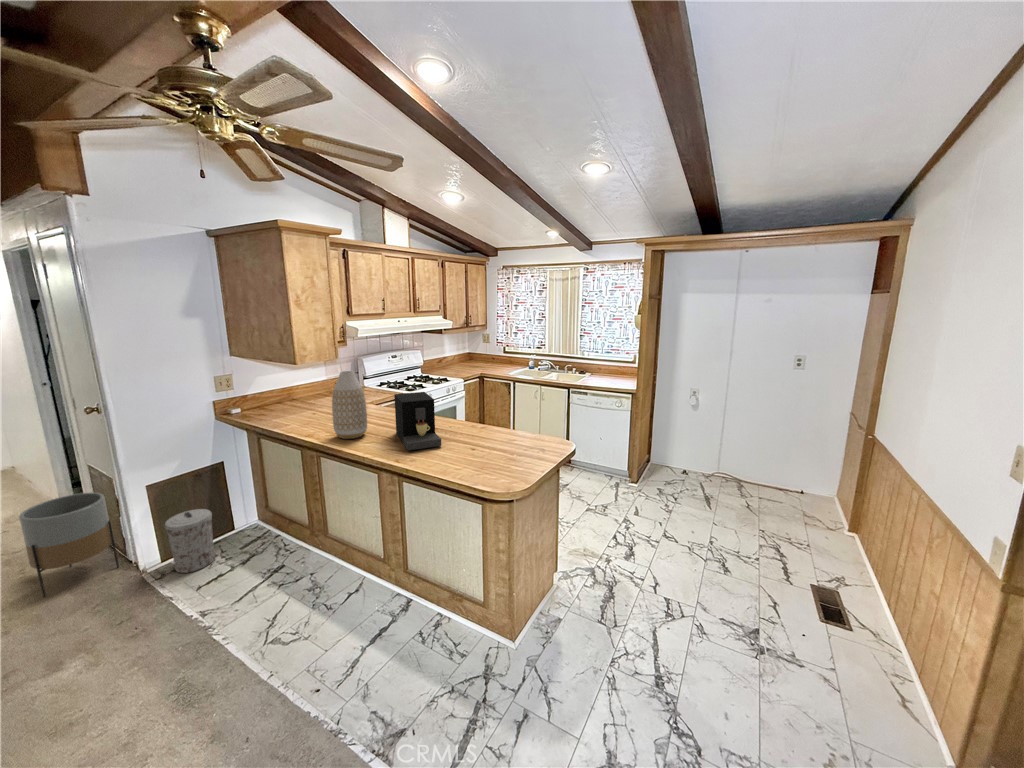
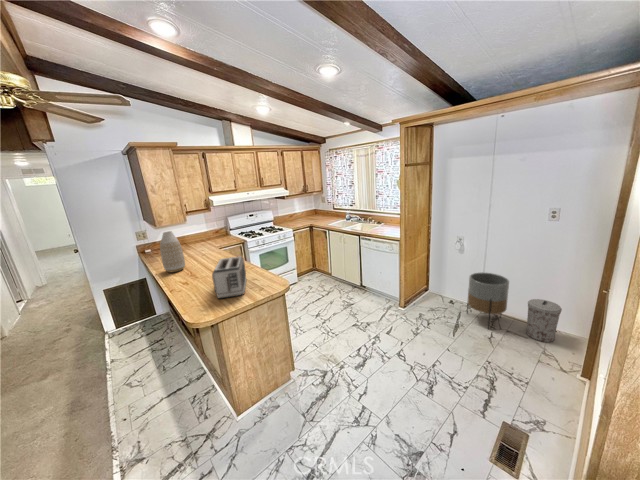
coffee maker: present [394,392,441,450] -> none [184,244,219,283]
toaster: none [470,407,532,465] -> present [212,256,246,299]
planter: present [19,493,119,597] -> present [467,273,509,328]
trash can: present [165,509,215,573] -> present [526,299,562,342]

